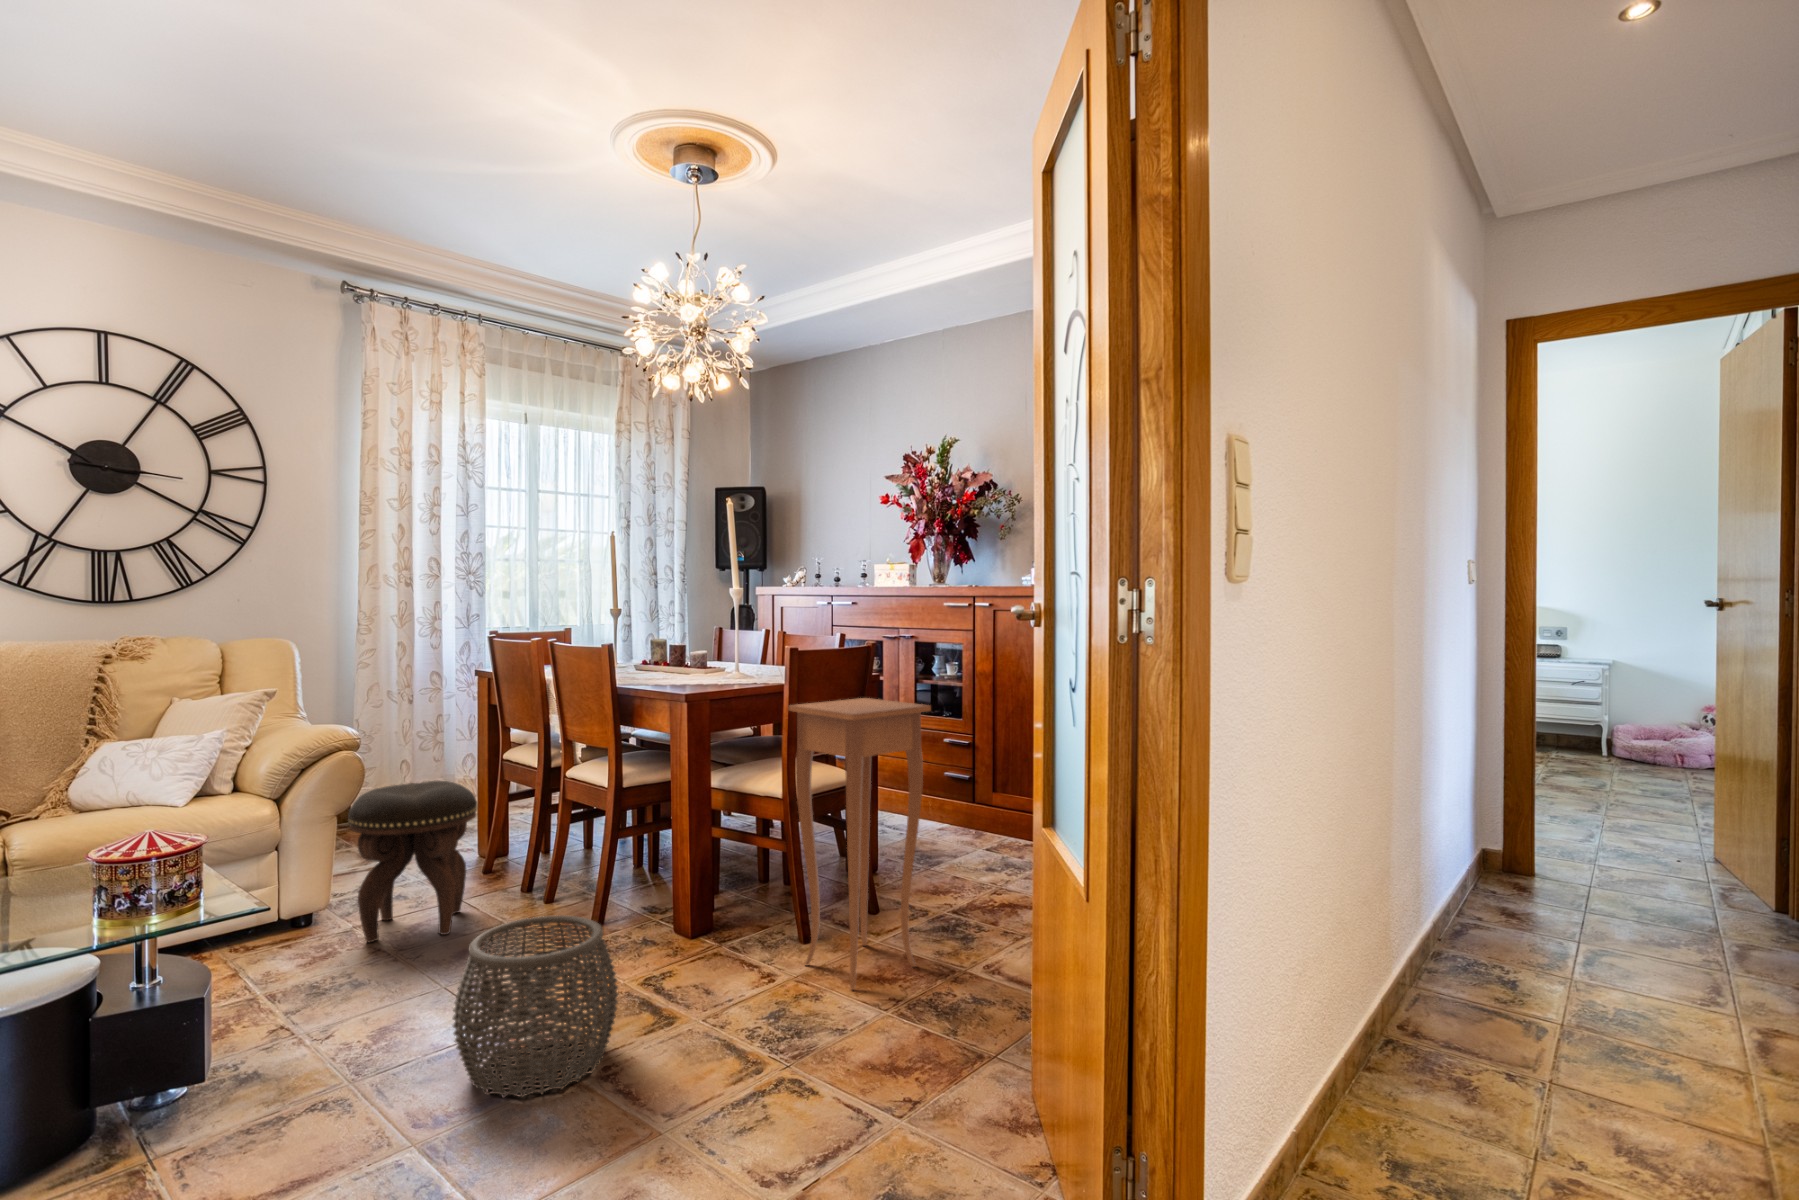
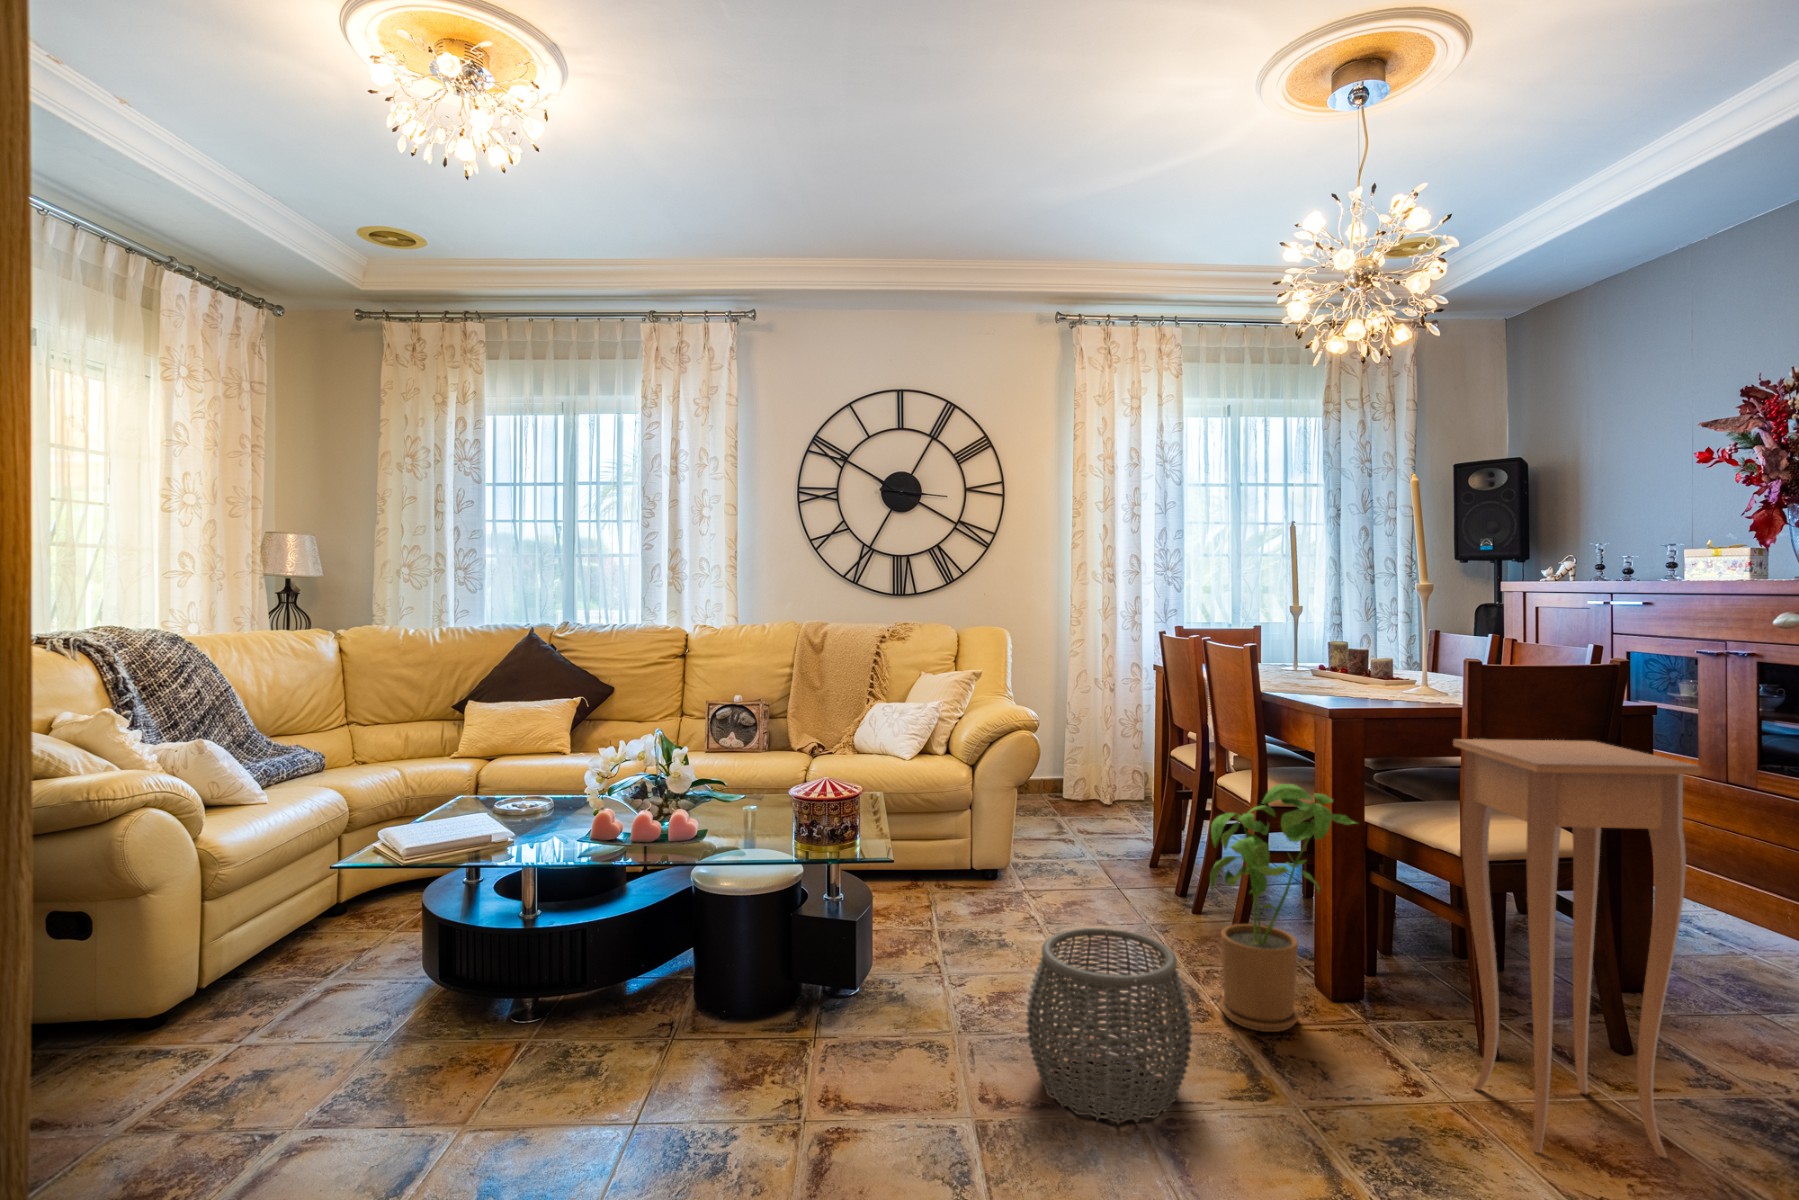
house plant: none [594,759,719,979] -> present [1210,784,1357,1032]
footstool: present [348,781,477,942] -> none [1015,768,1125,919]

